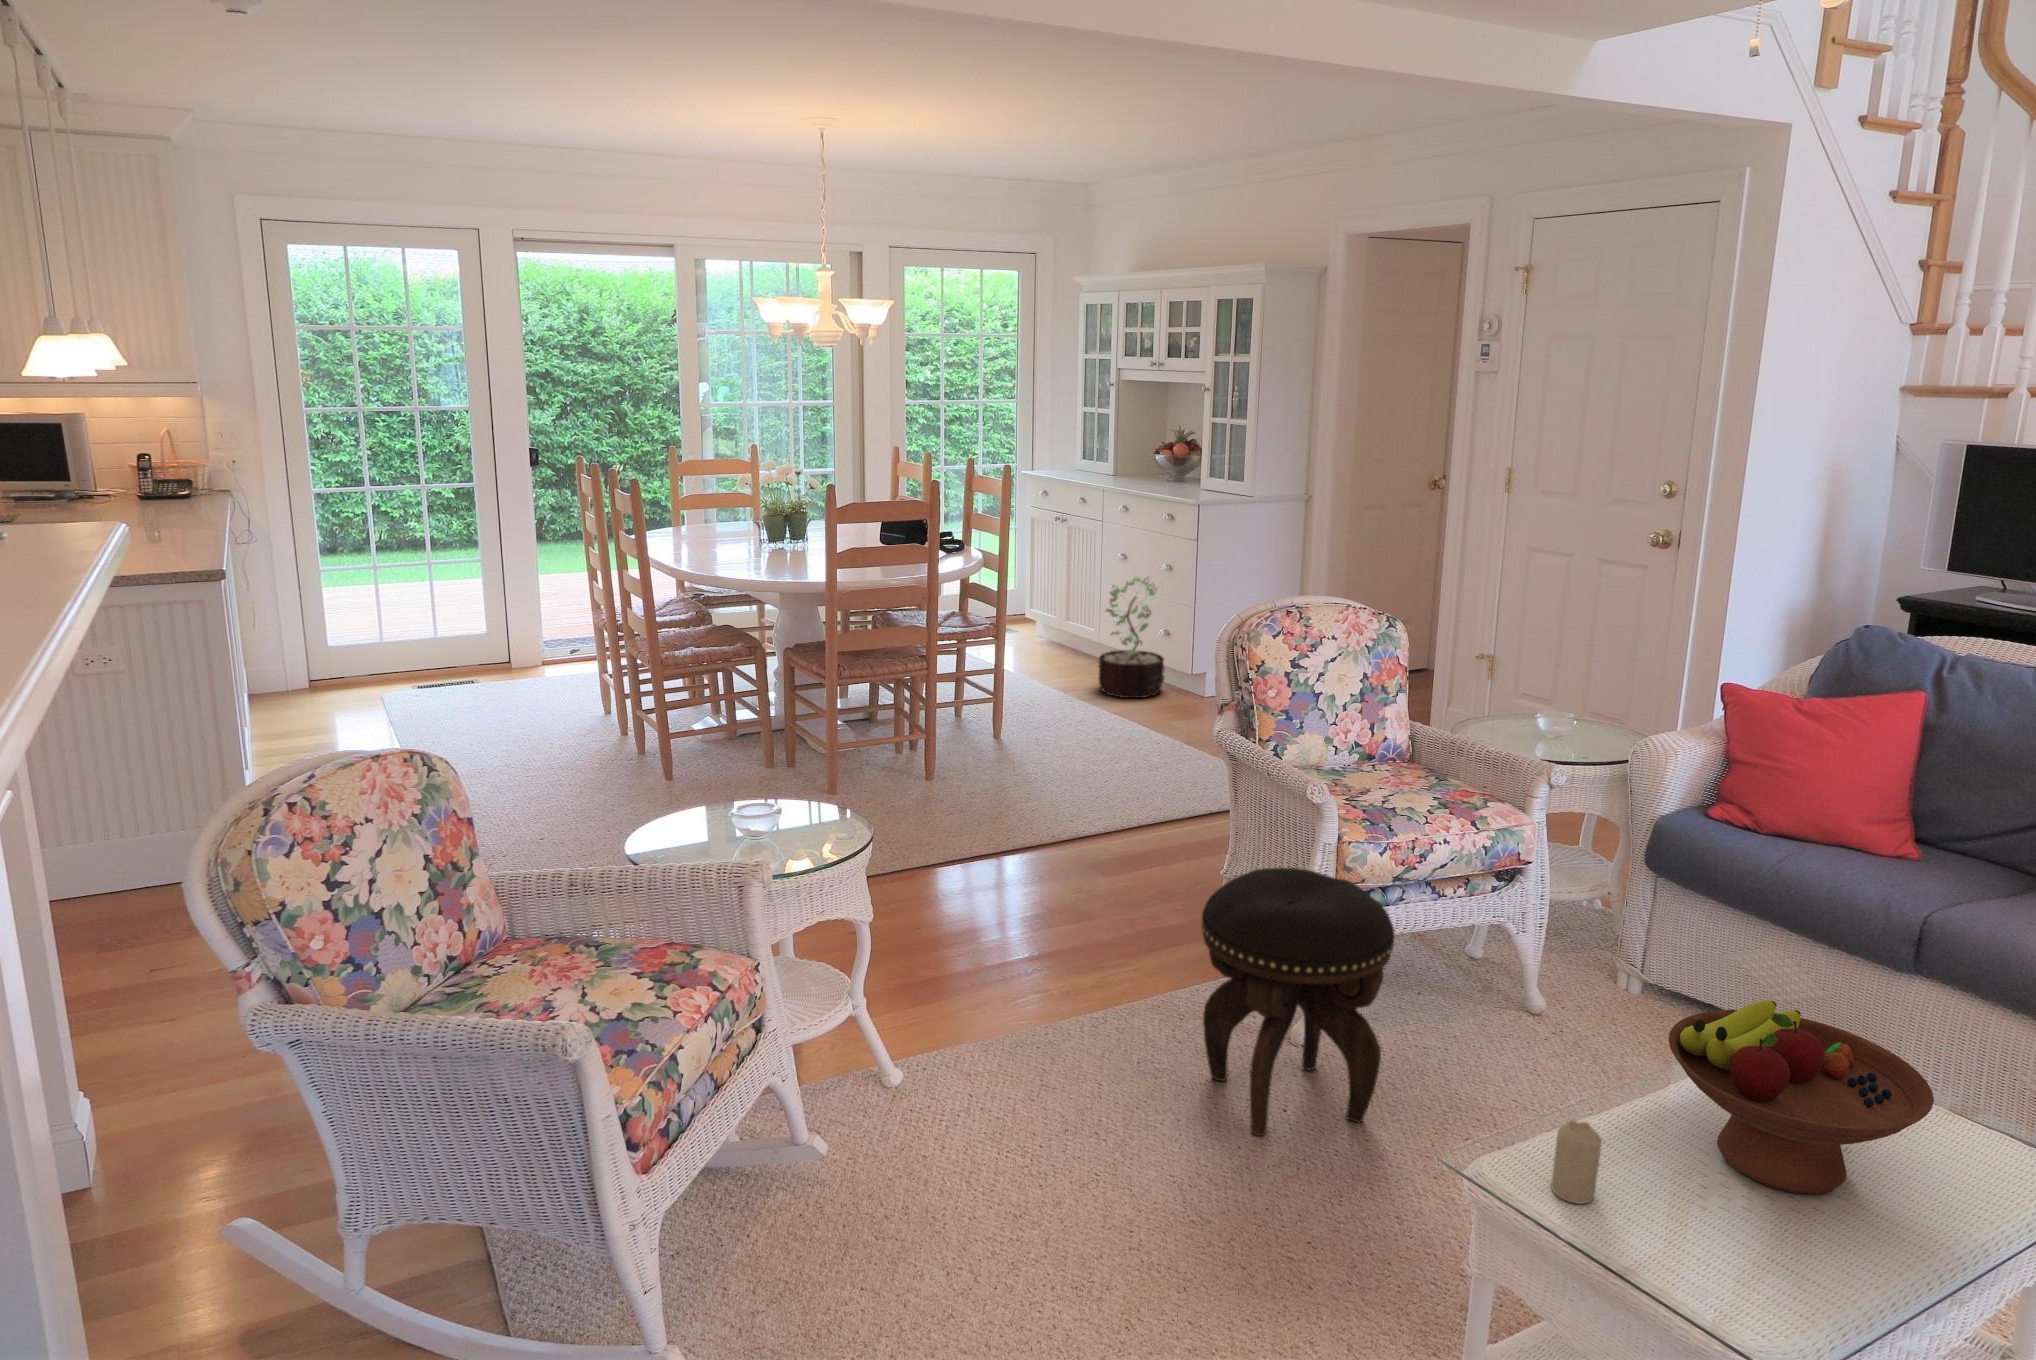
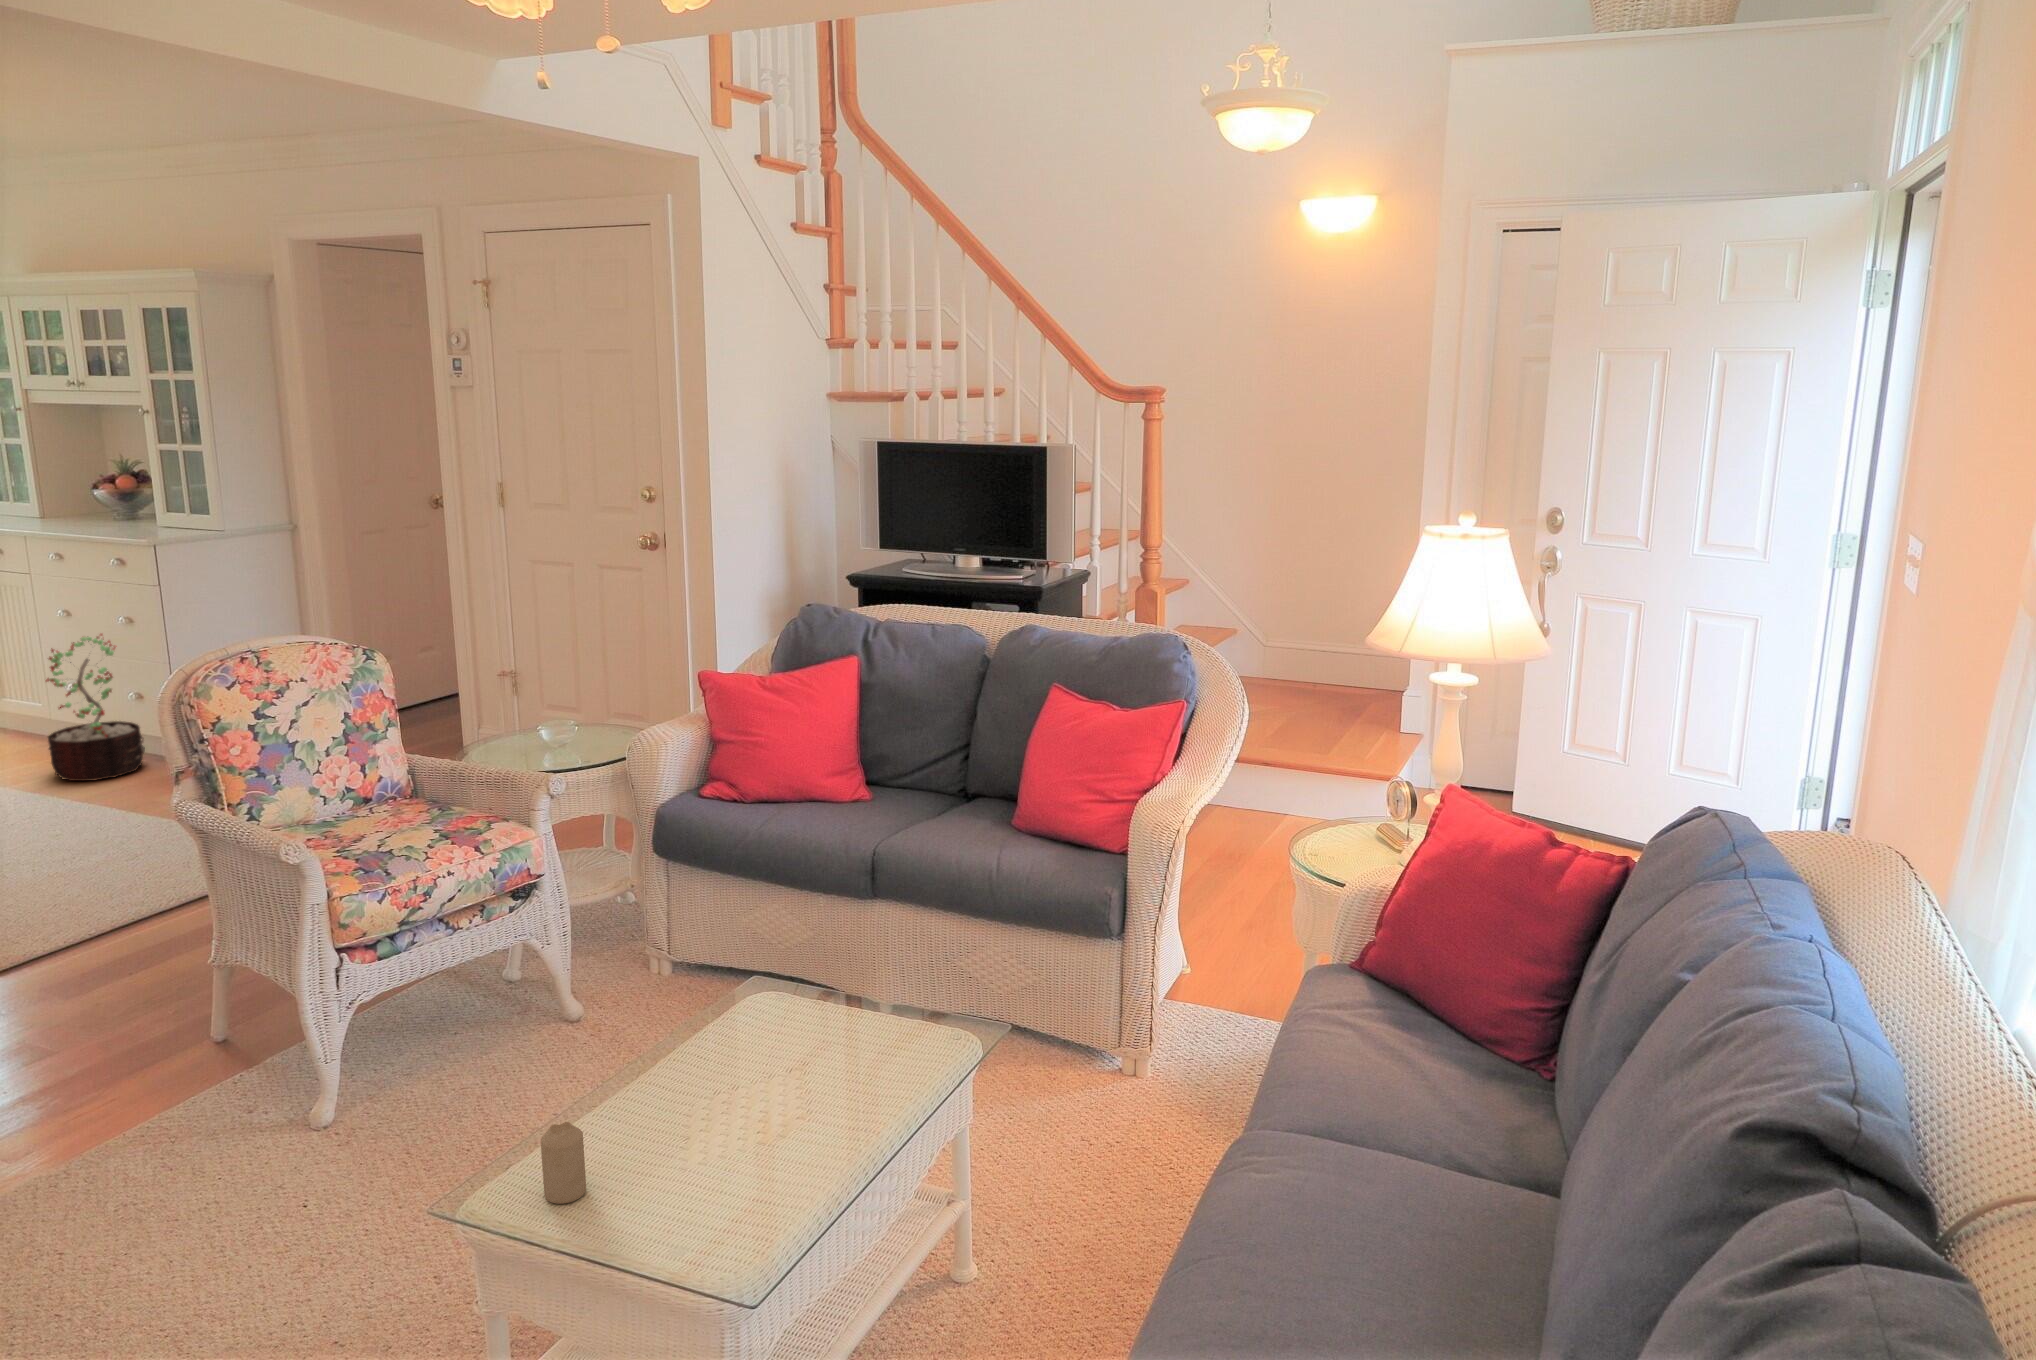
footstool: present [1202,868,1394,1136] -> none [157,939,401,1247]
fruit bowl: present [1668,1001,1934,1194] -> none [641,956,853,1123]

